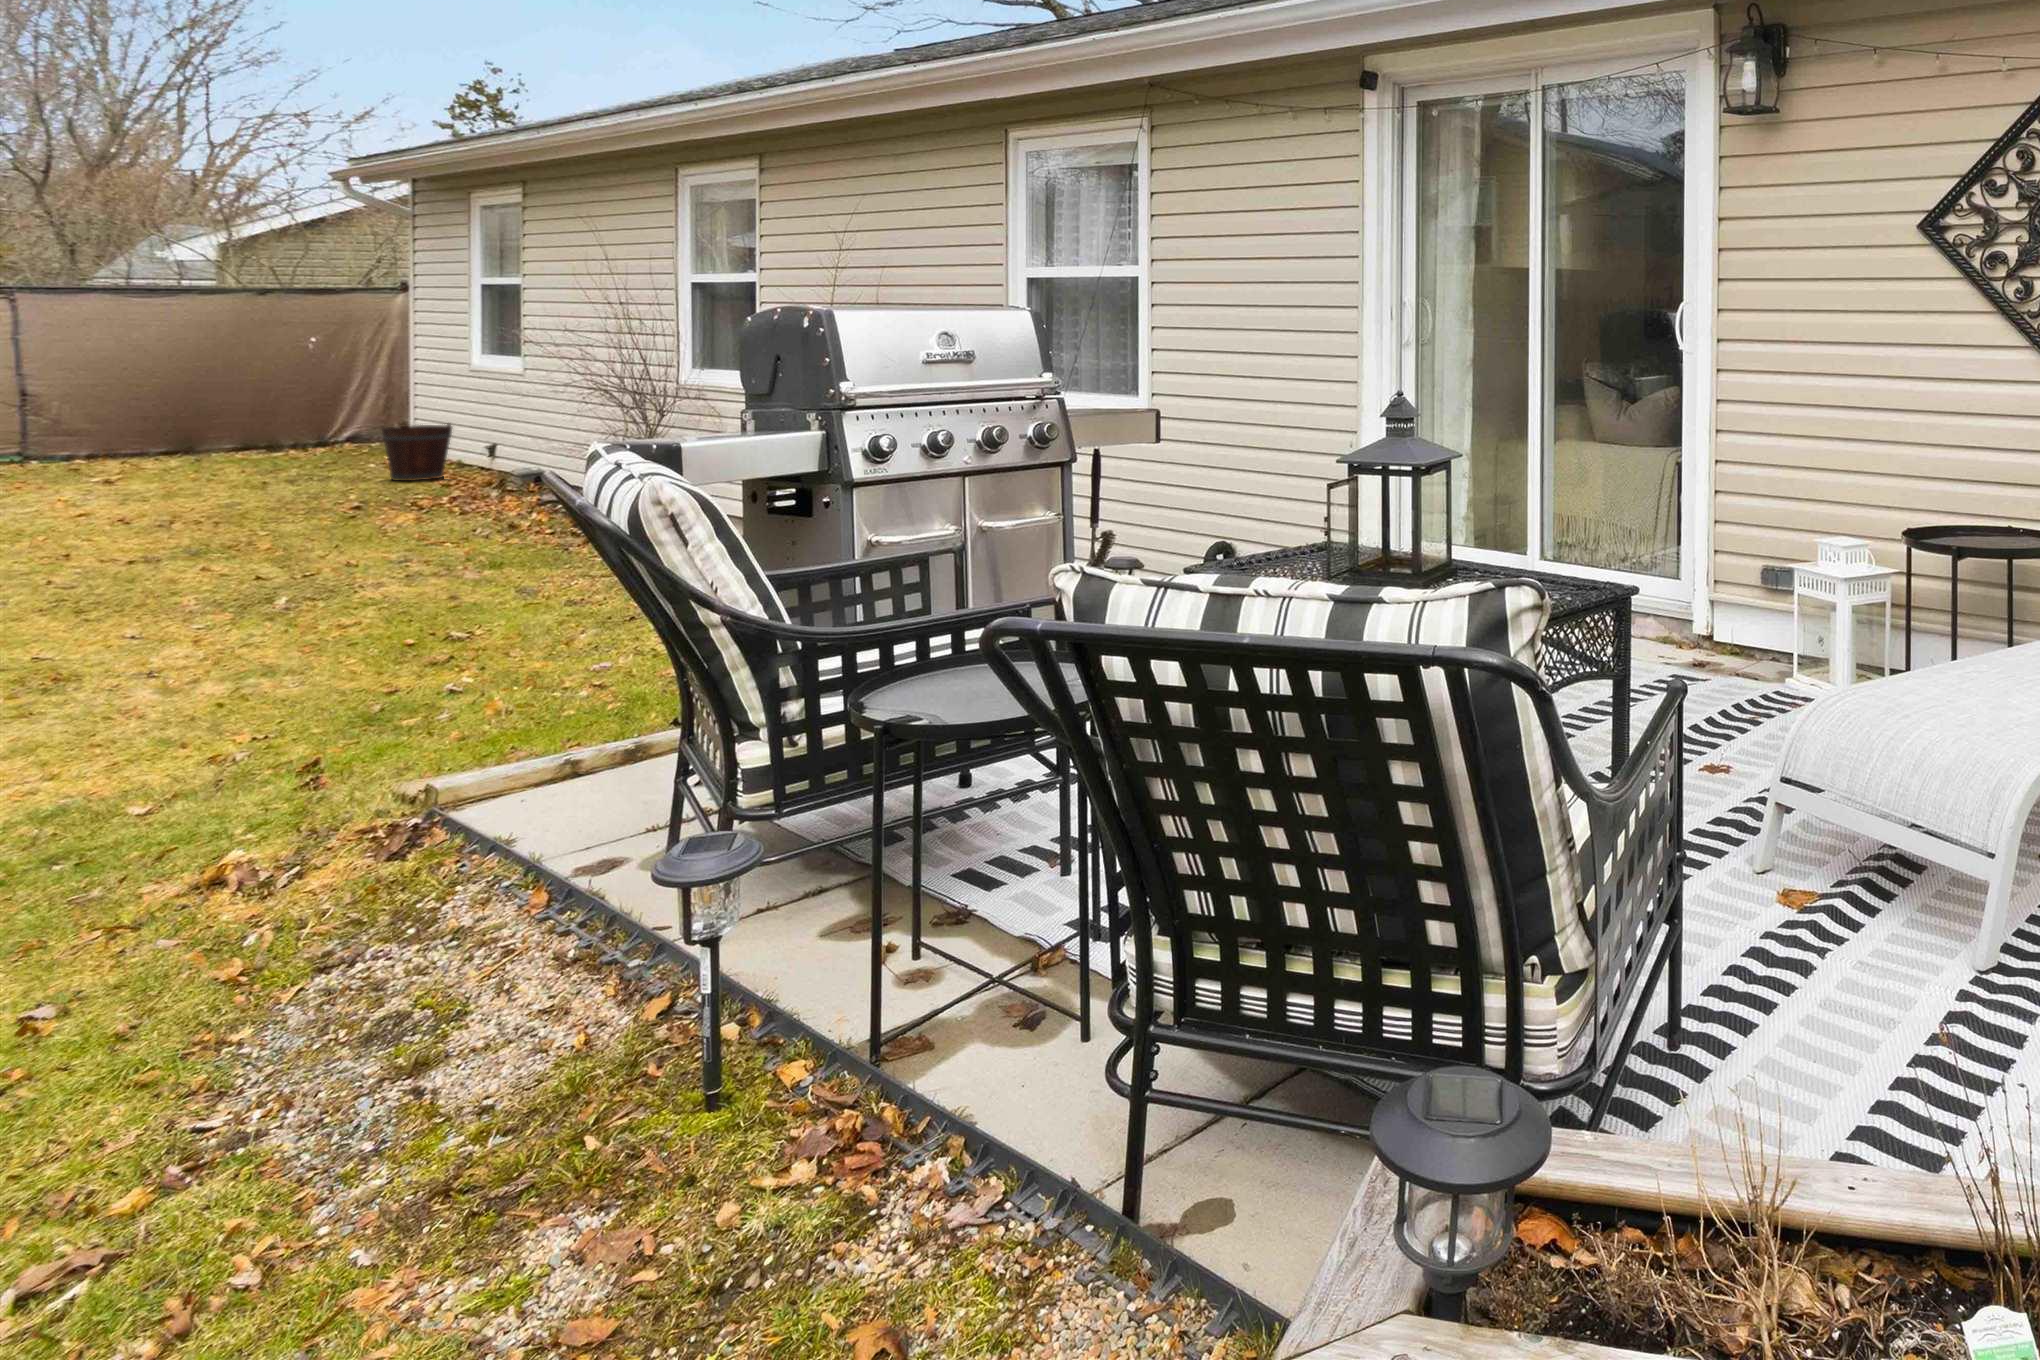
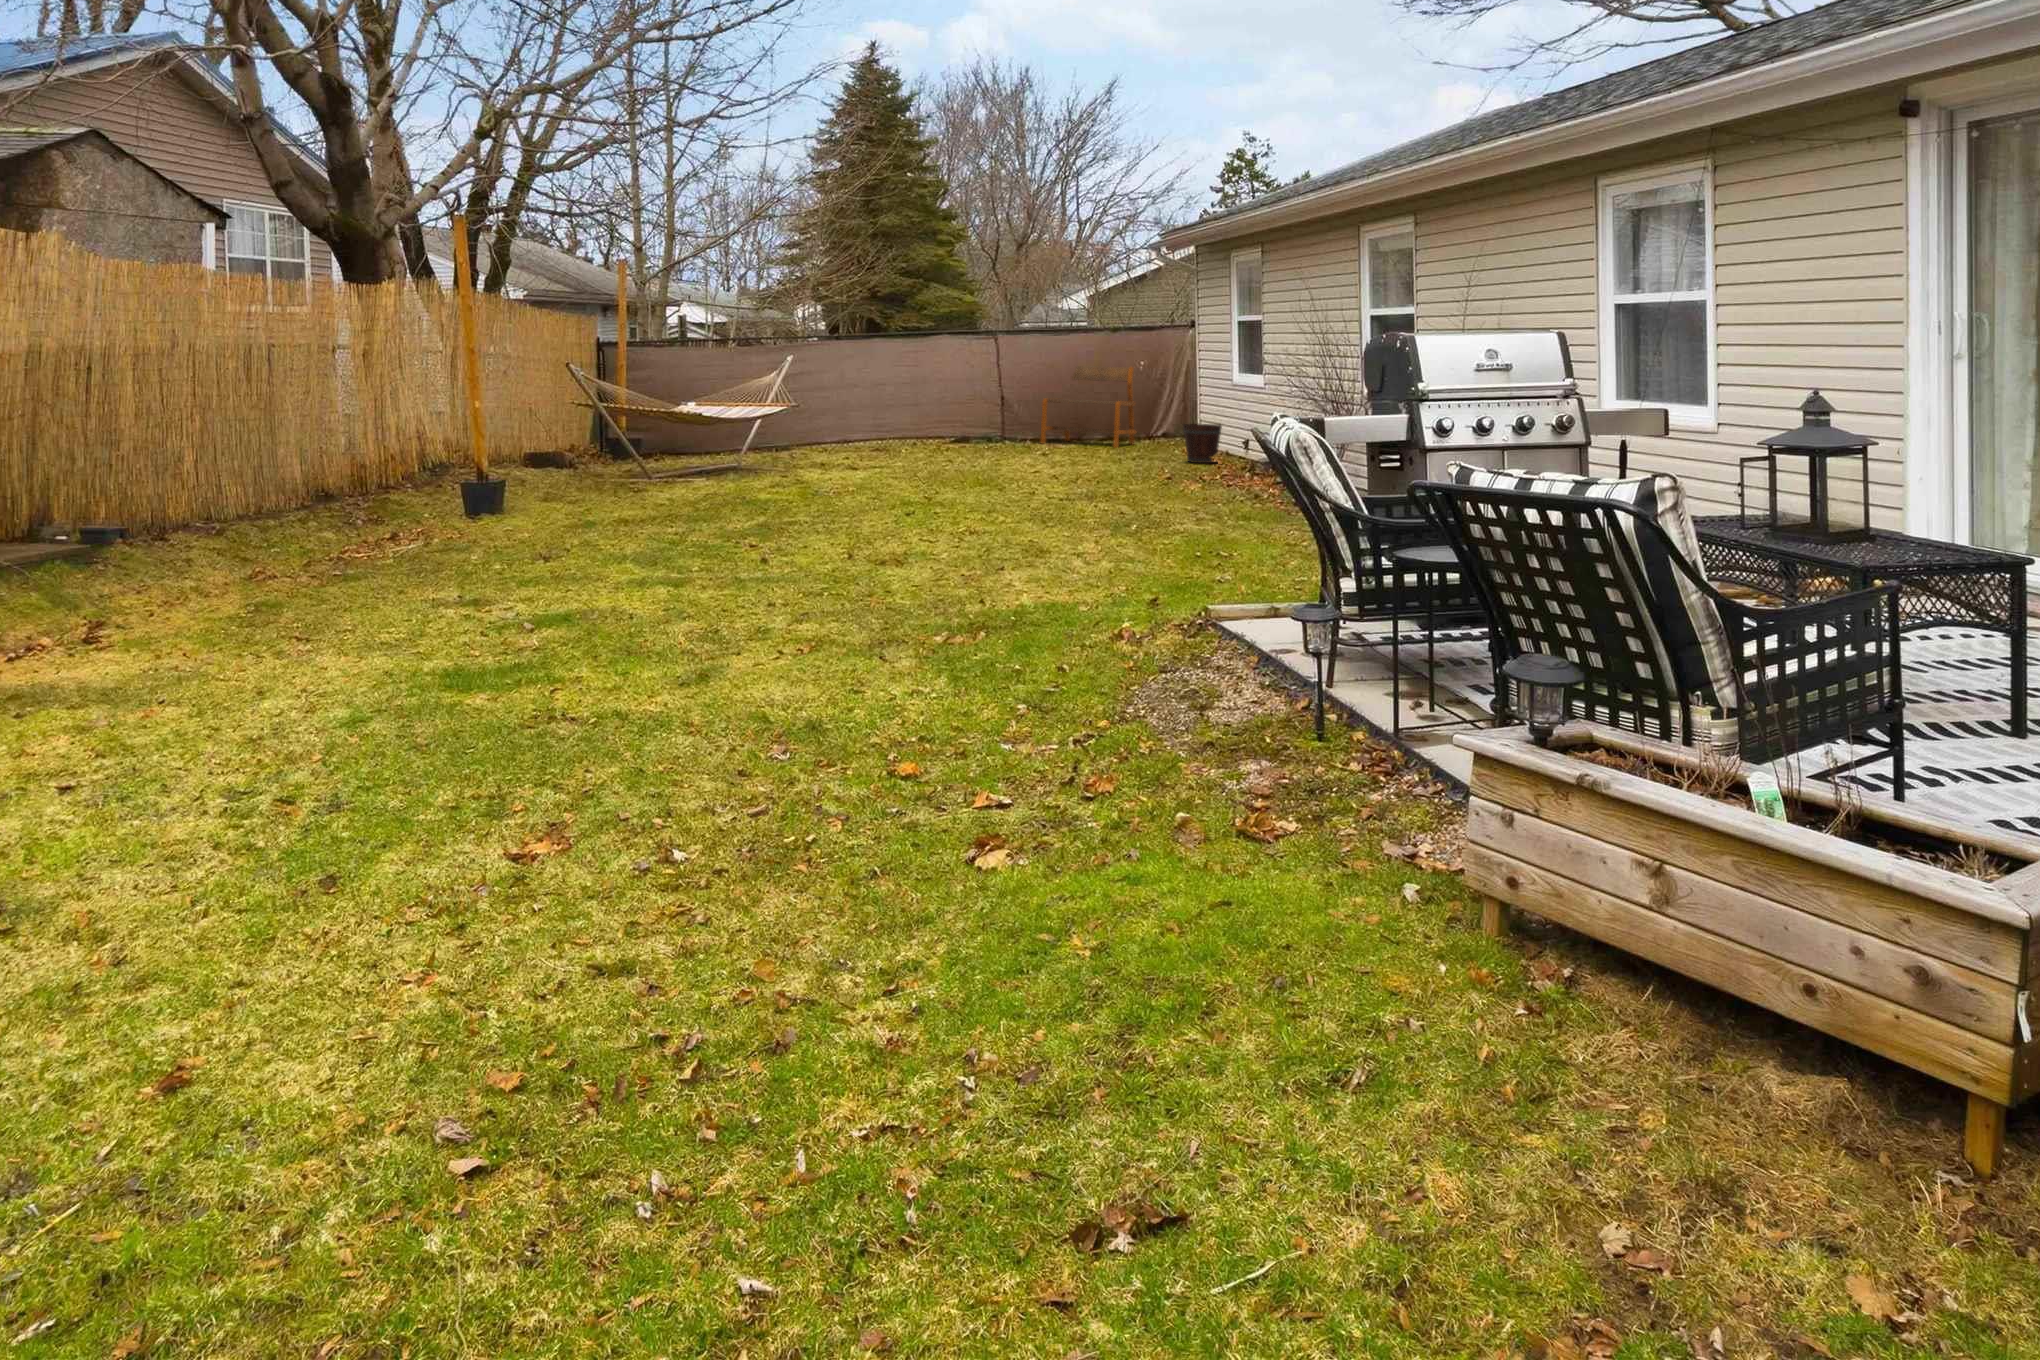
bench: none [85,347,295,471] -> present [1041,366,1136,448]

